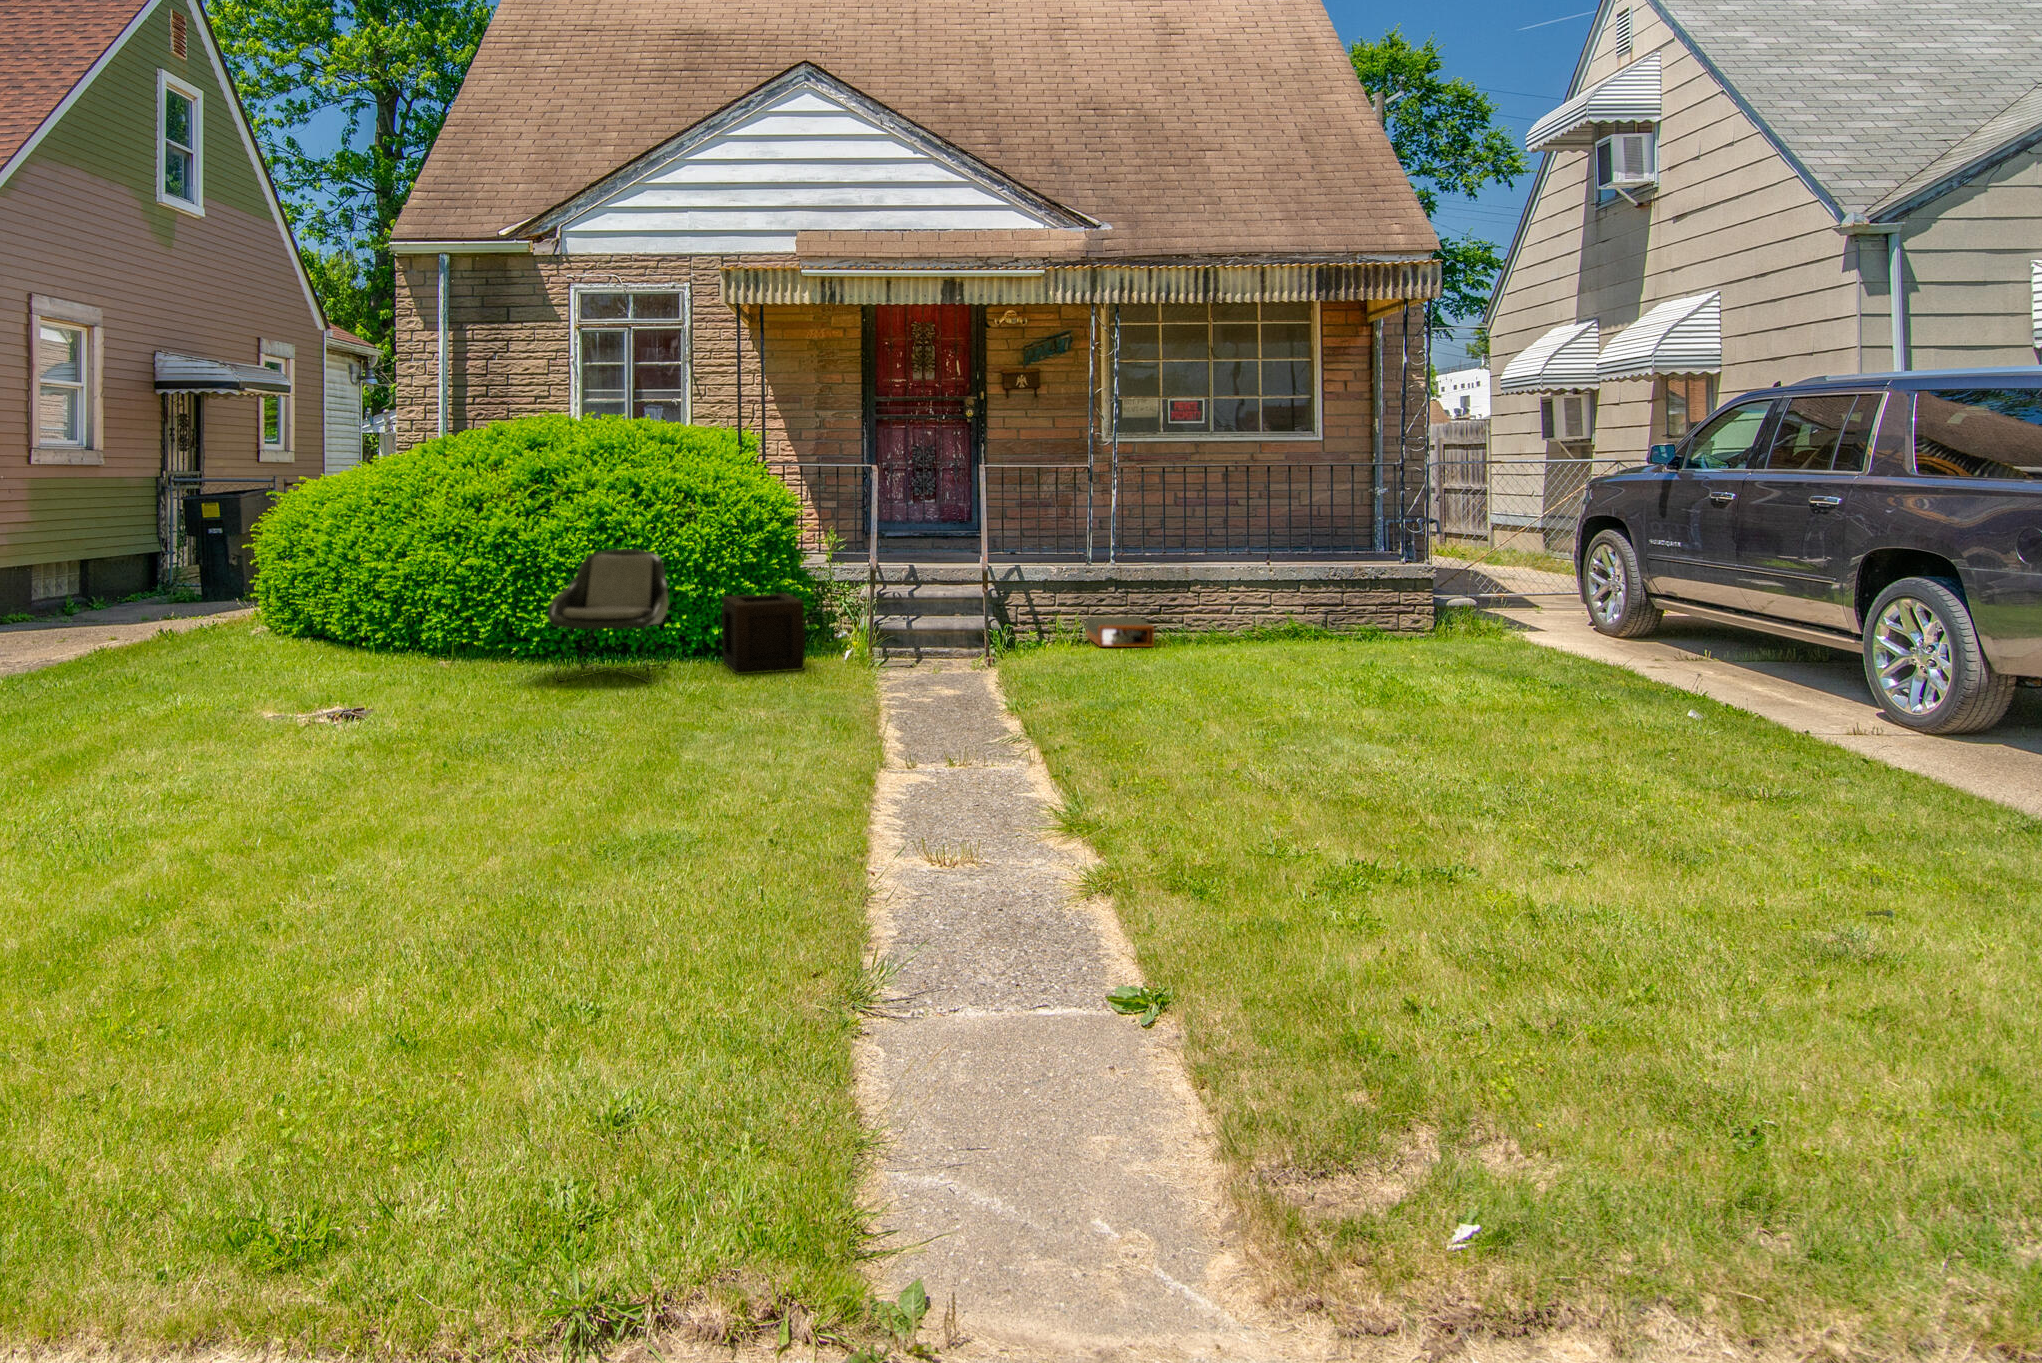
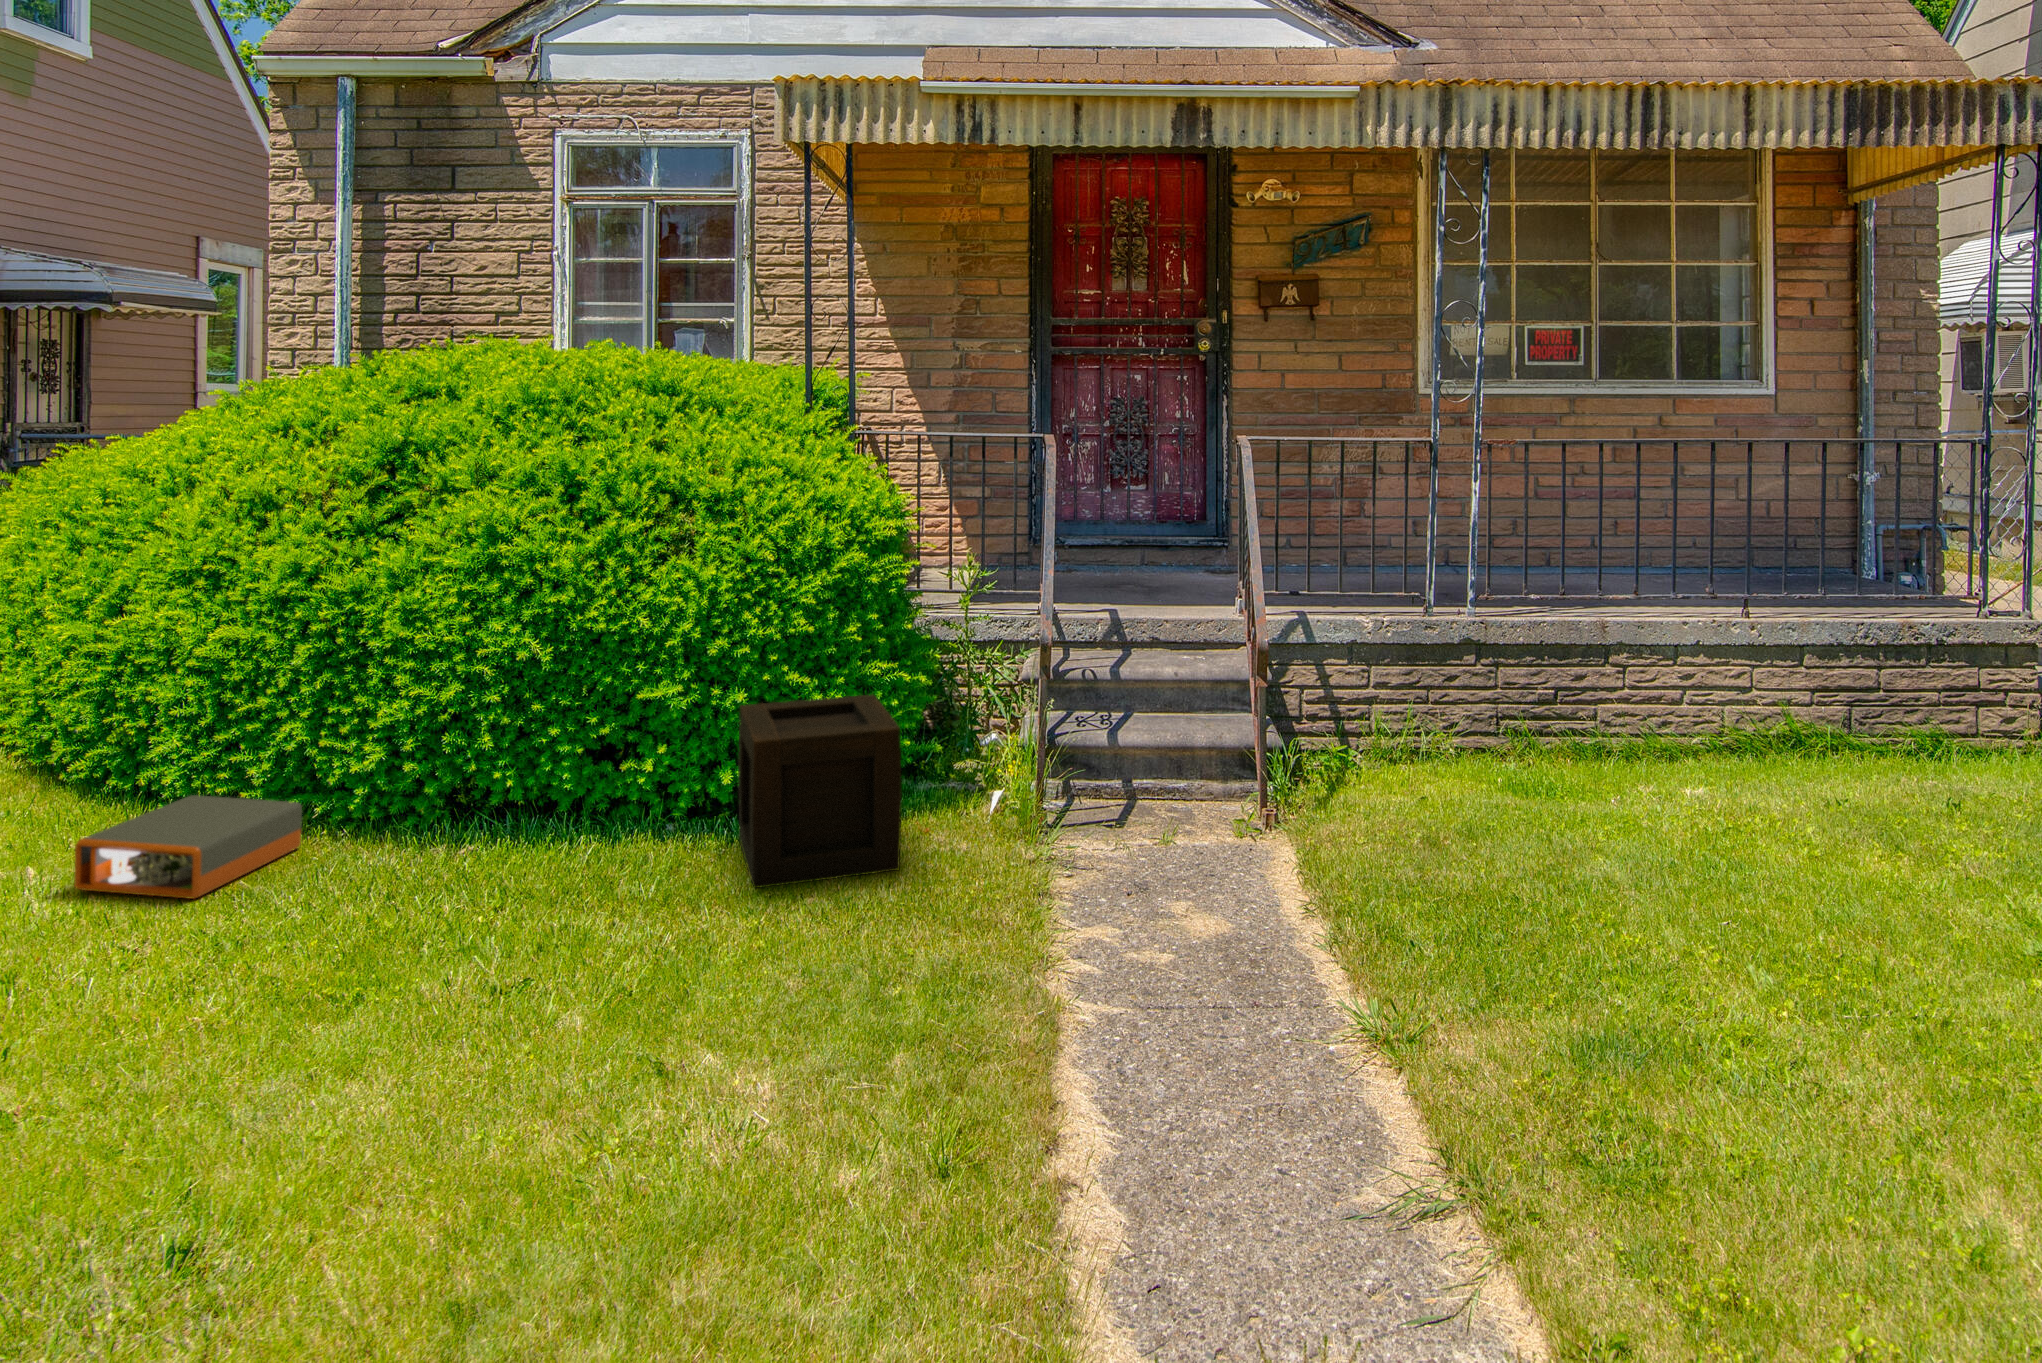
lounge chair: present [548,549,670,683] -> none [326,611,625,926]
storage box: present [1086,617,1154,647] -> present [74,795,302,899]

